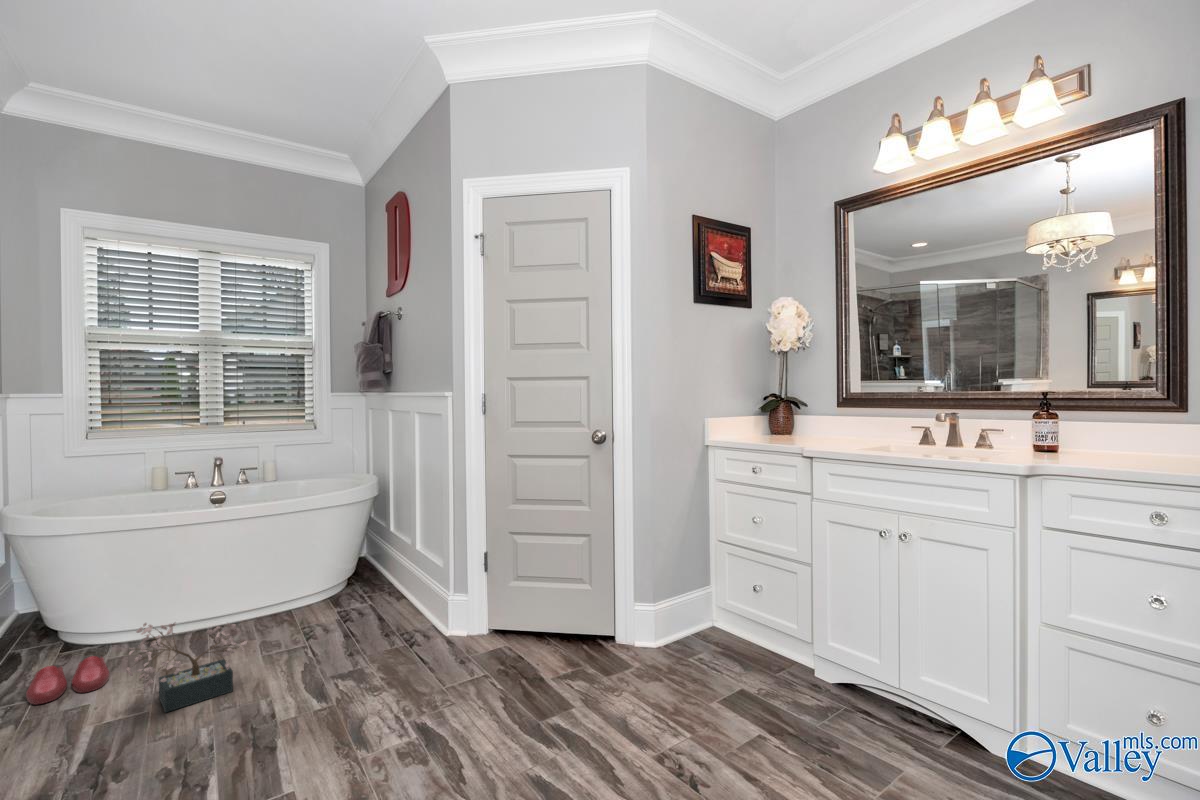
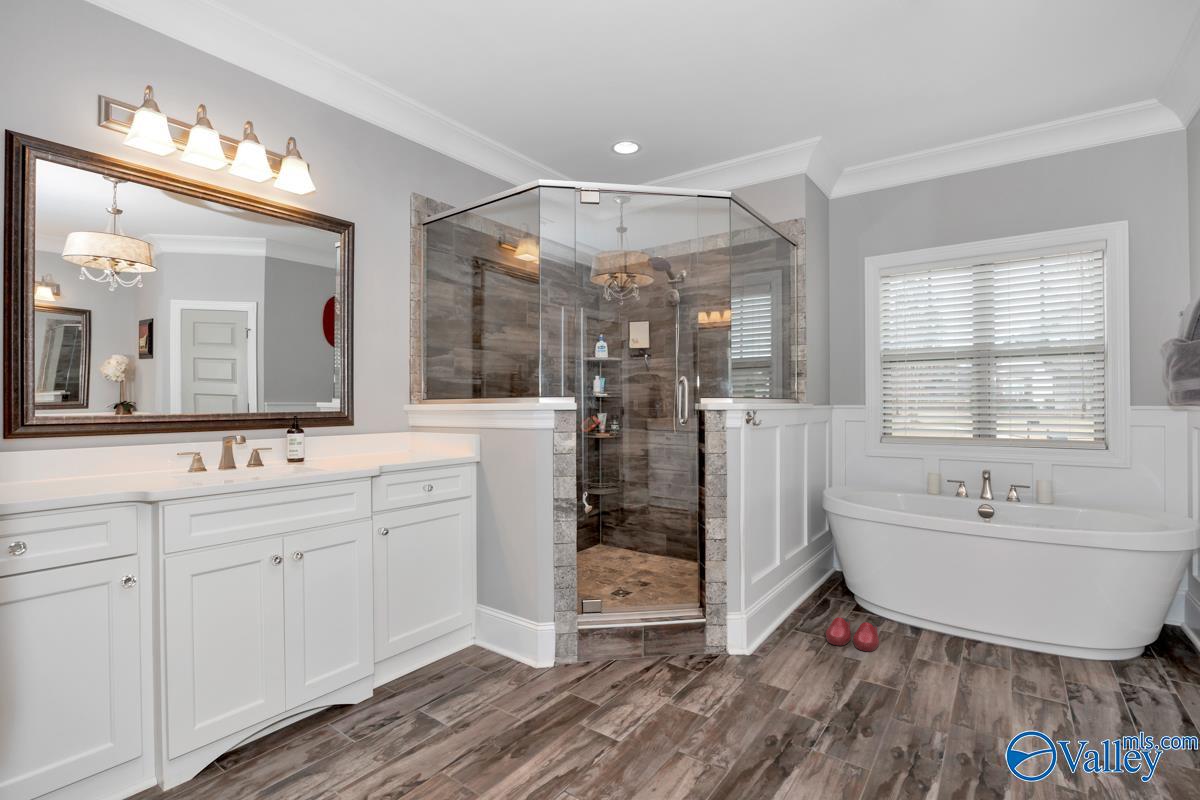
decorative plant: present [127,623,247,712] -> none [884,611,992,712]

